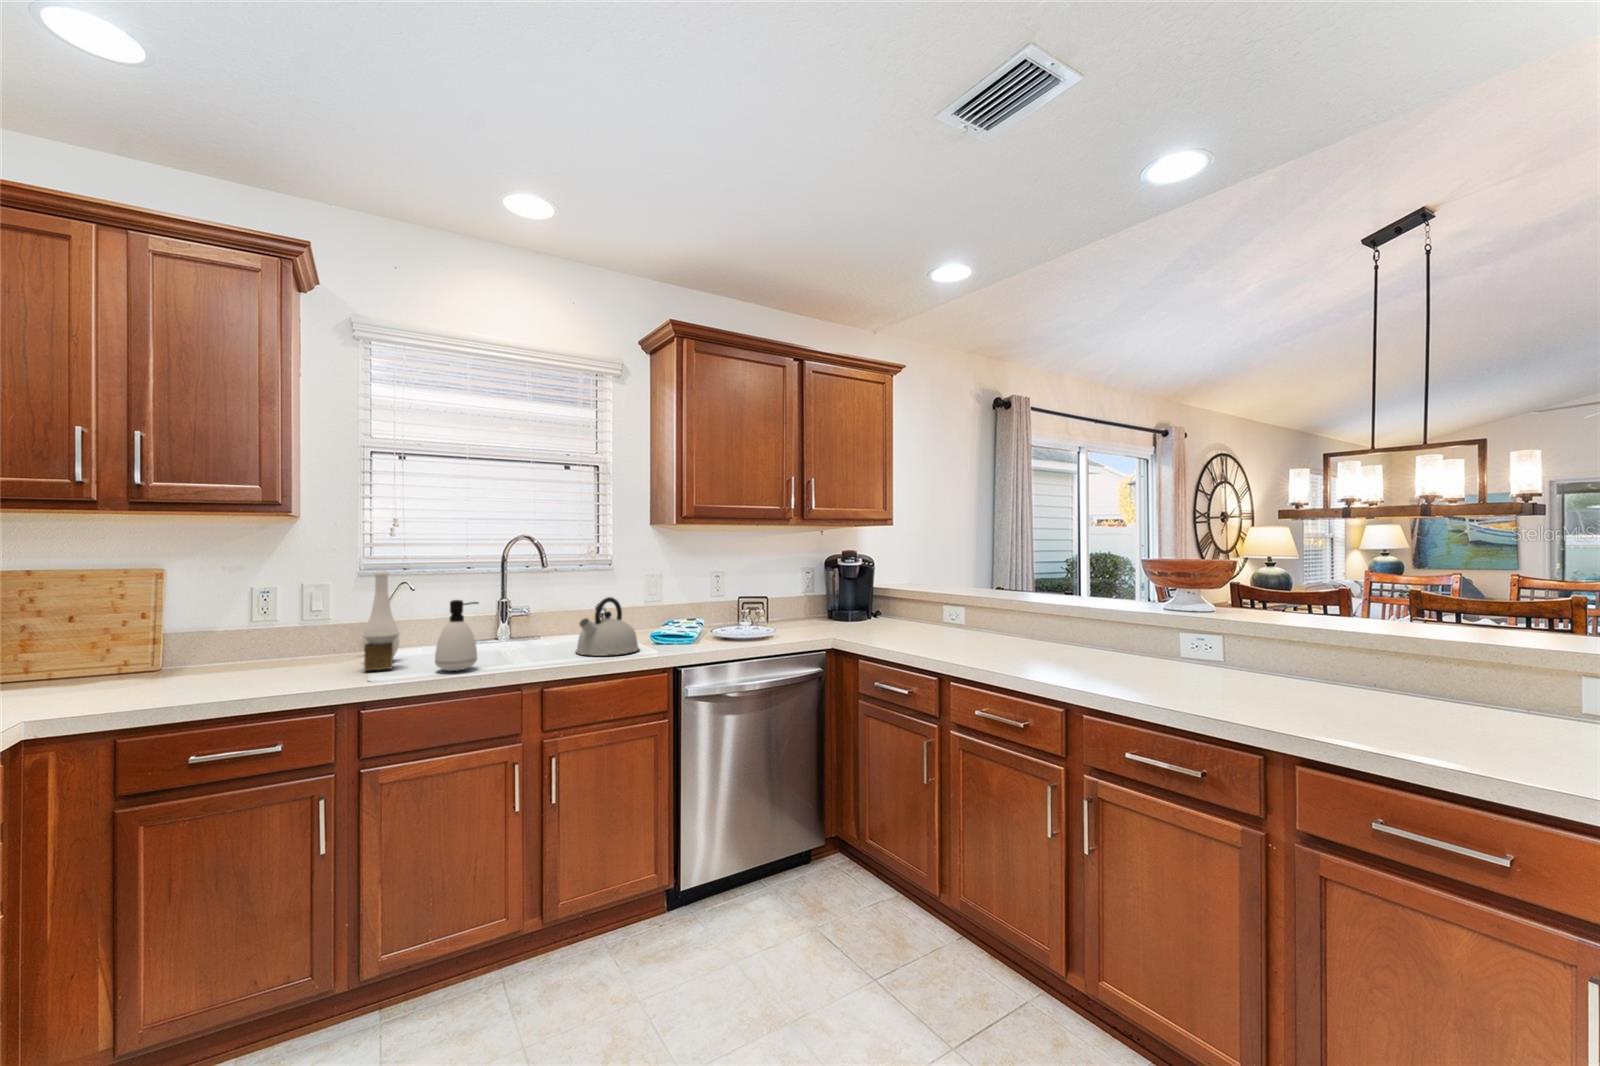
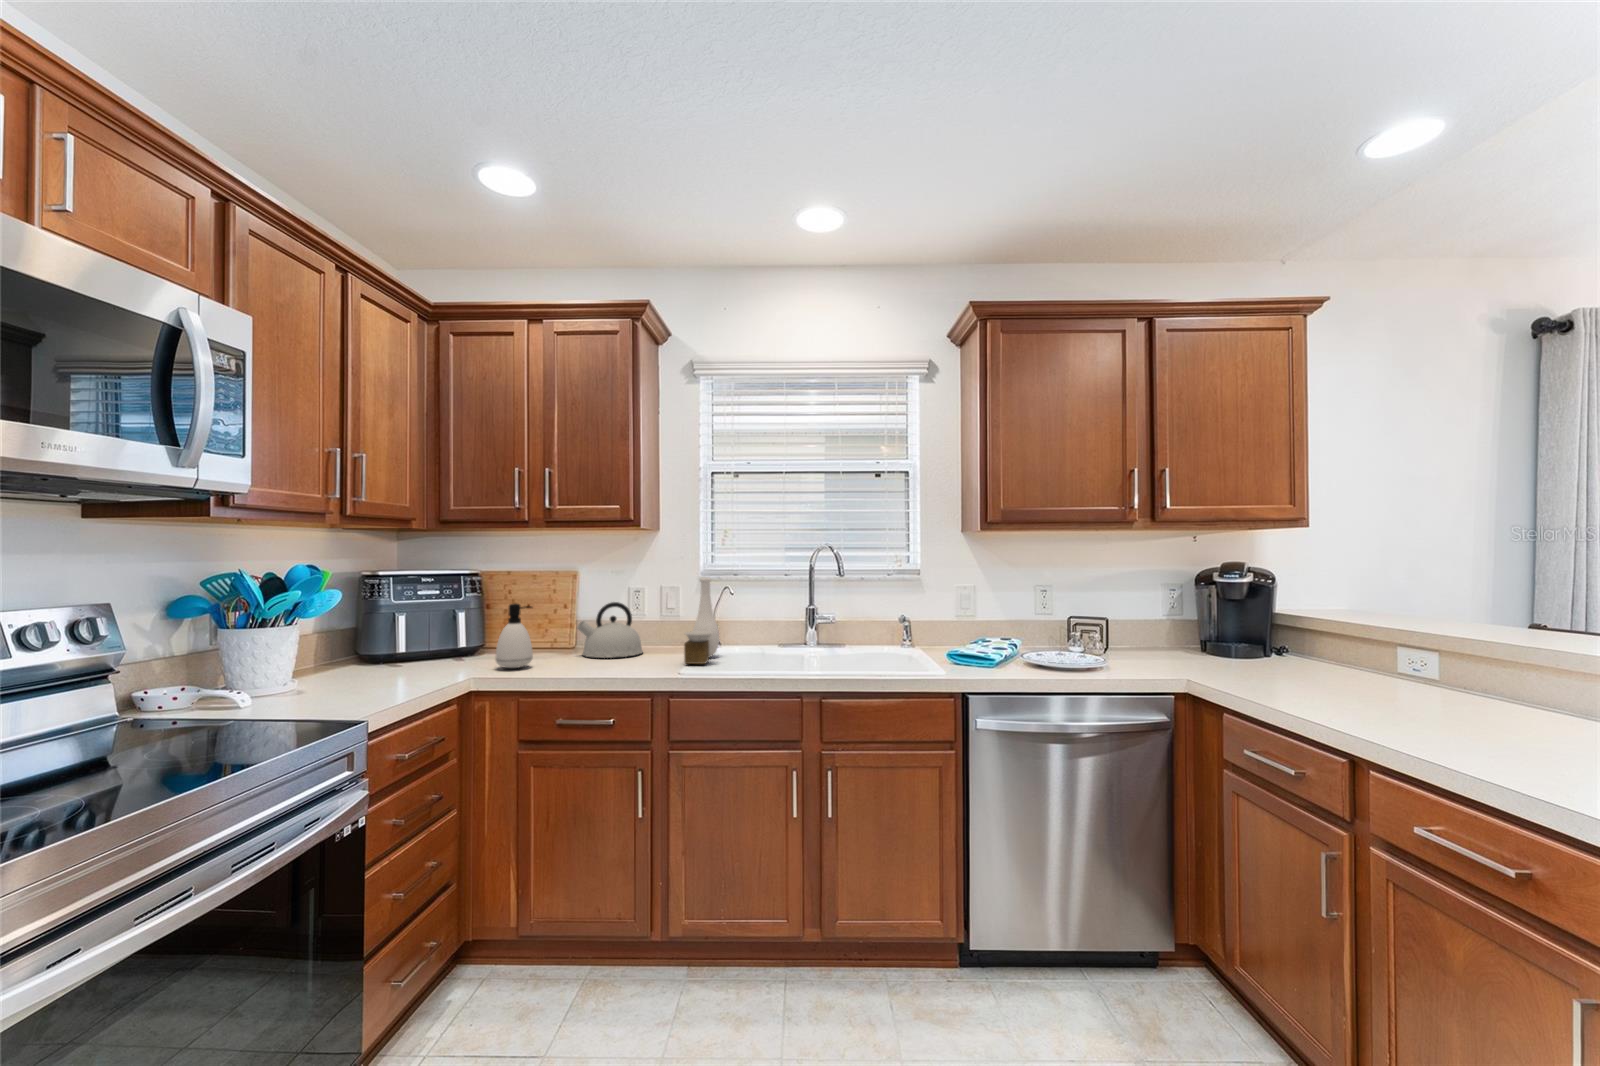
kettle: present [576,597,639,656] -> present [577,602,643,658]
soap dispenser: present [435,600,478,671] -> present [496,603,533,668]

